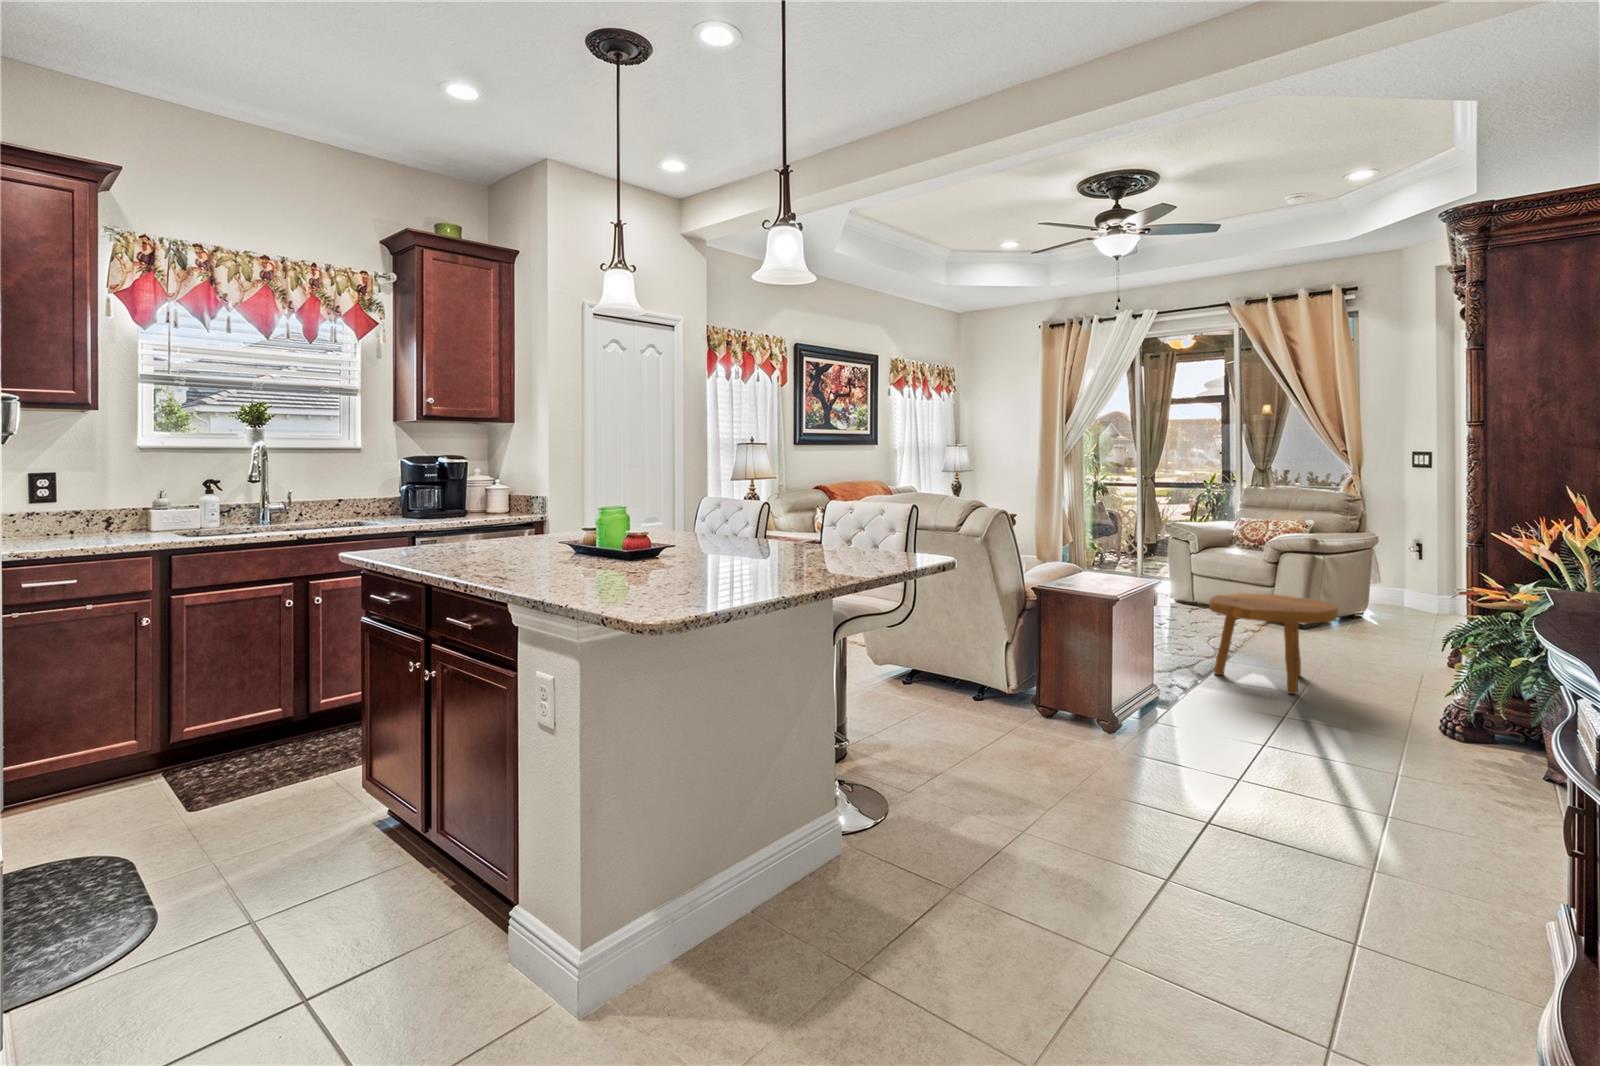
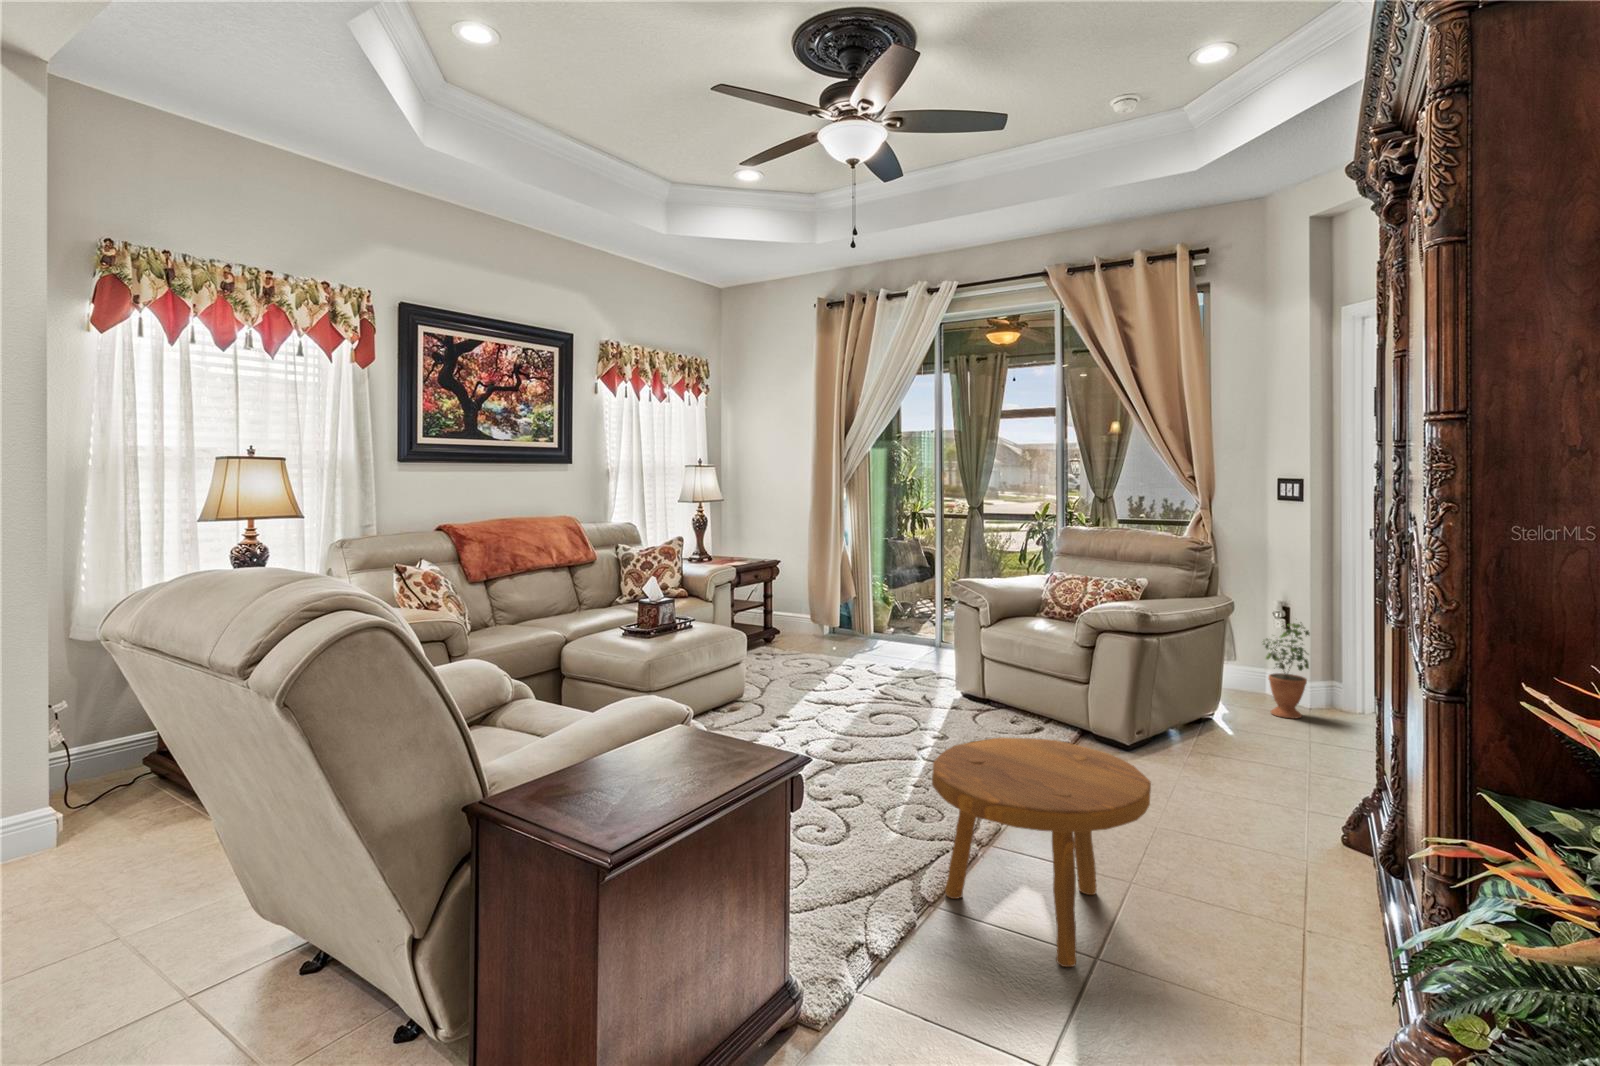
potted plant: none [1397,548,1434,617] -> present [1263,623,1309,719]

